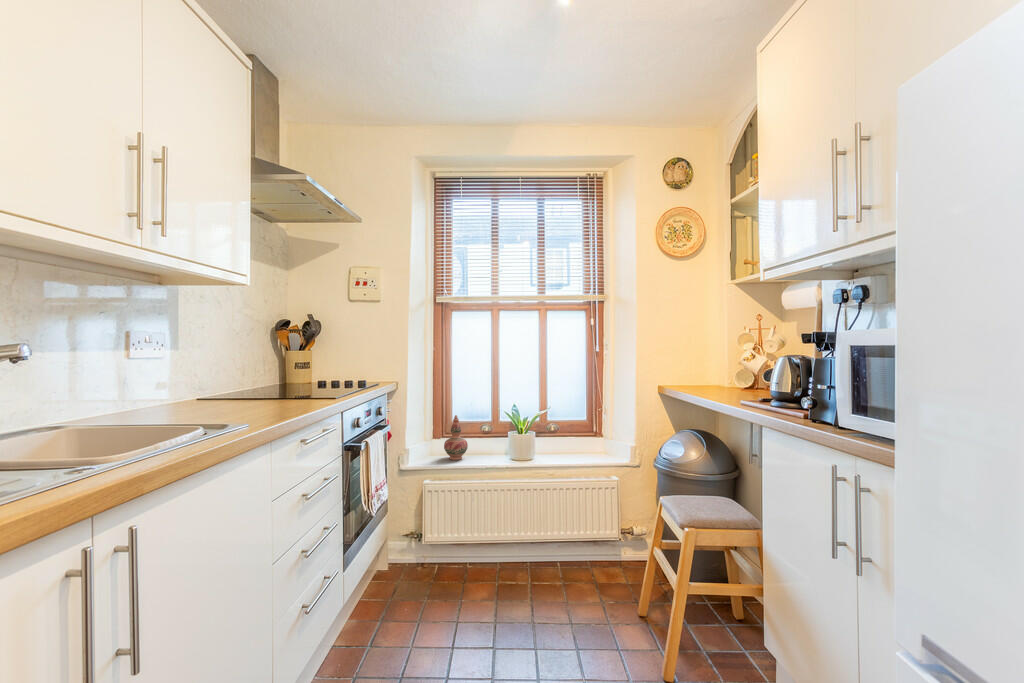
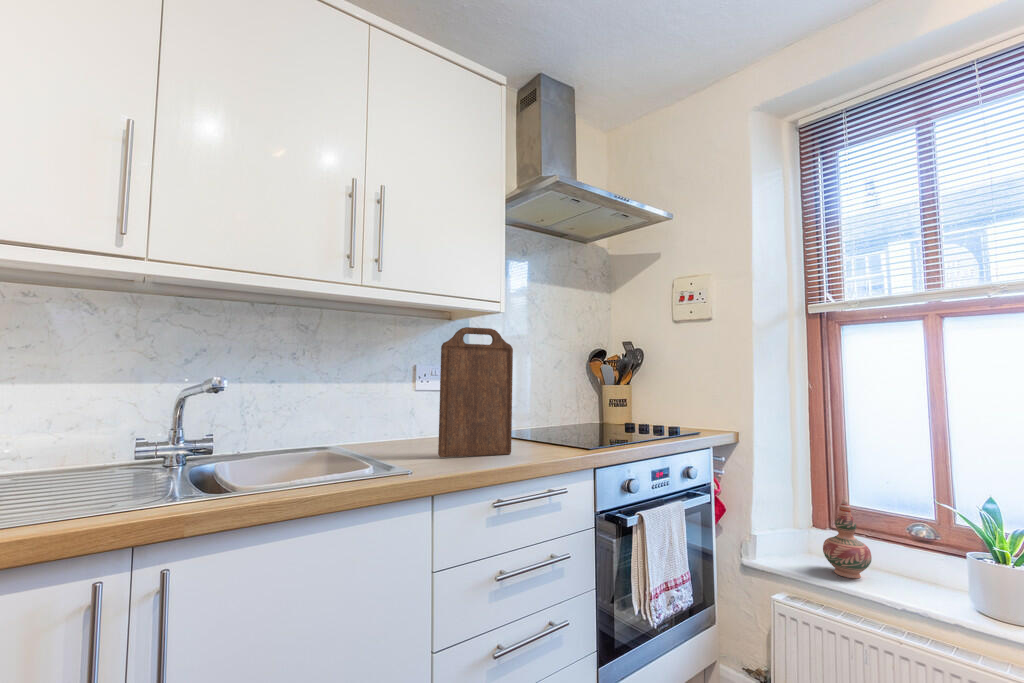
cutting board: none [234,306,289,418] -> present [438,327,513,457]

